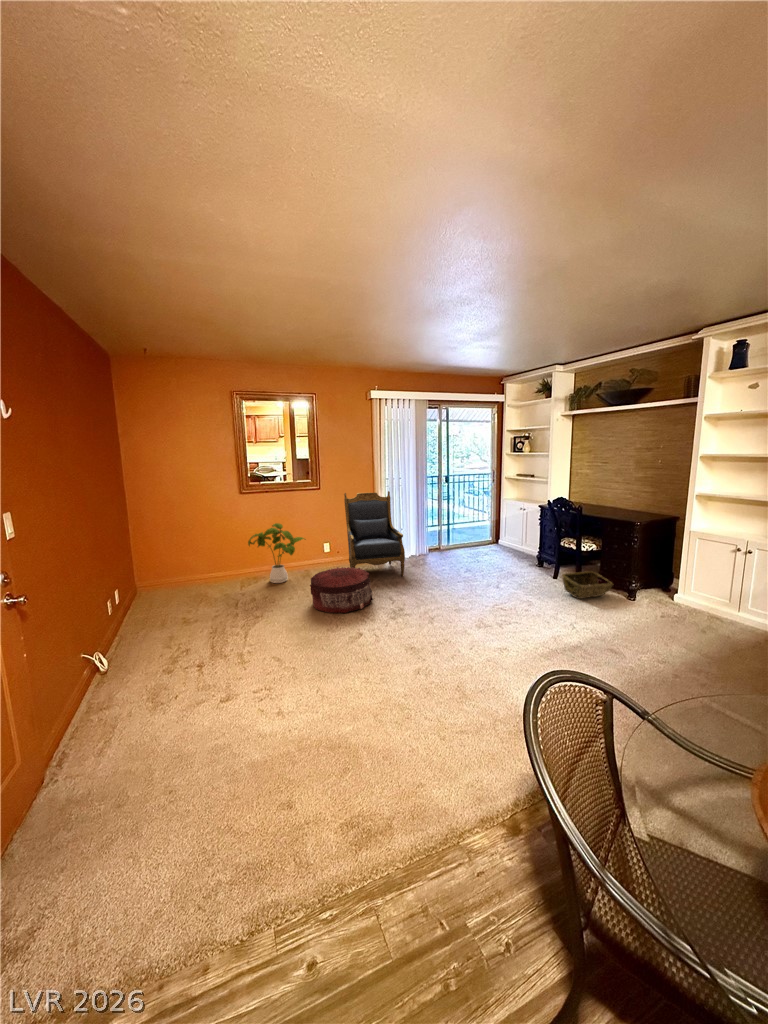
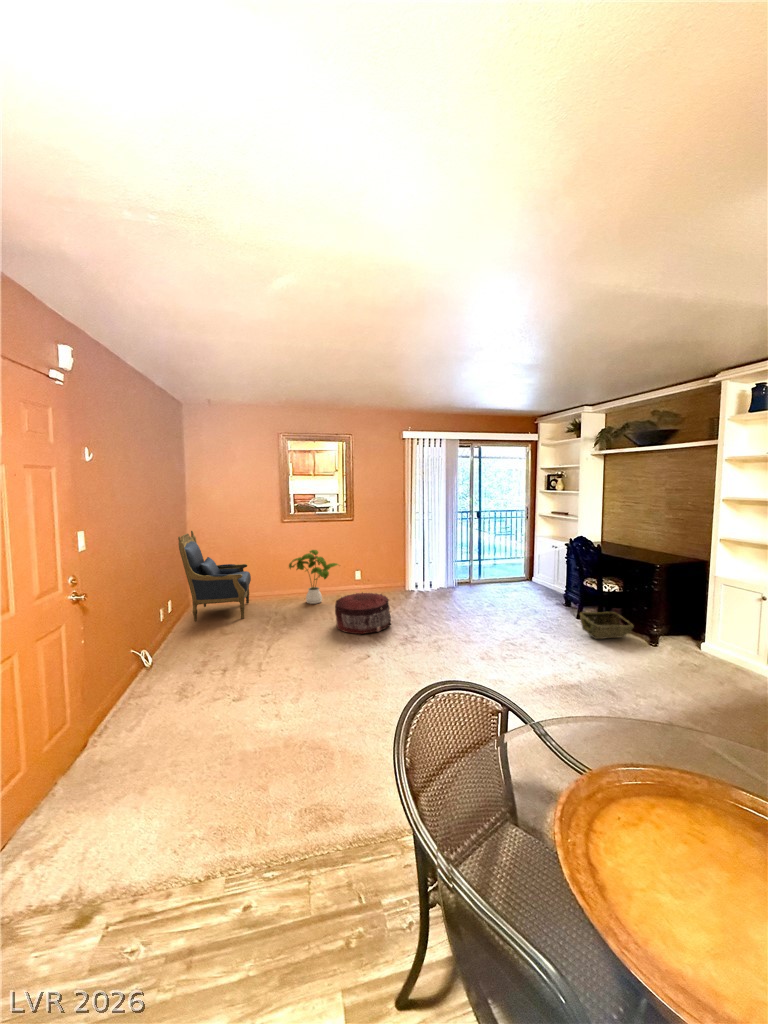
armchair: present [344,491,405,576] -> present [178,531,251,621]

